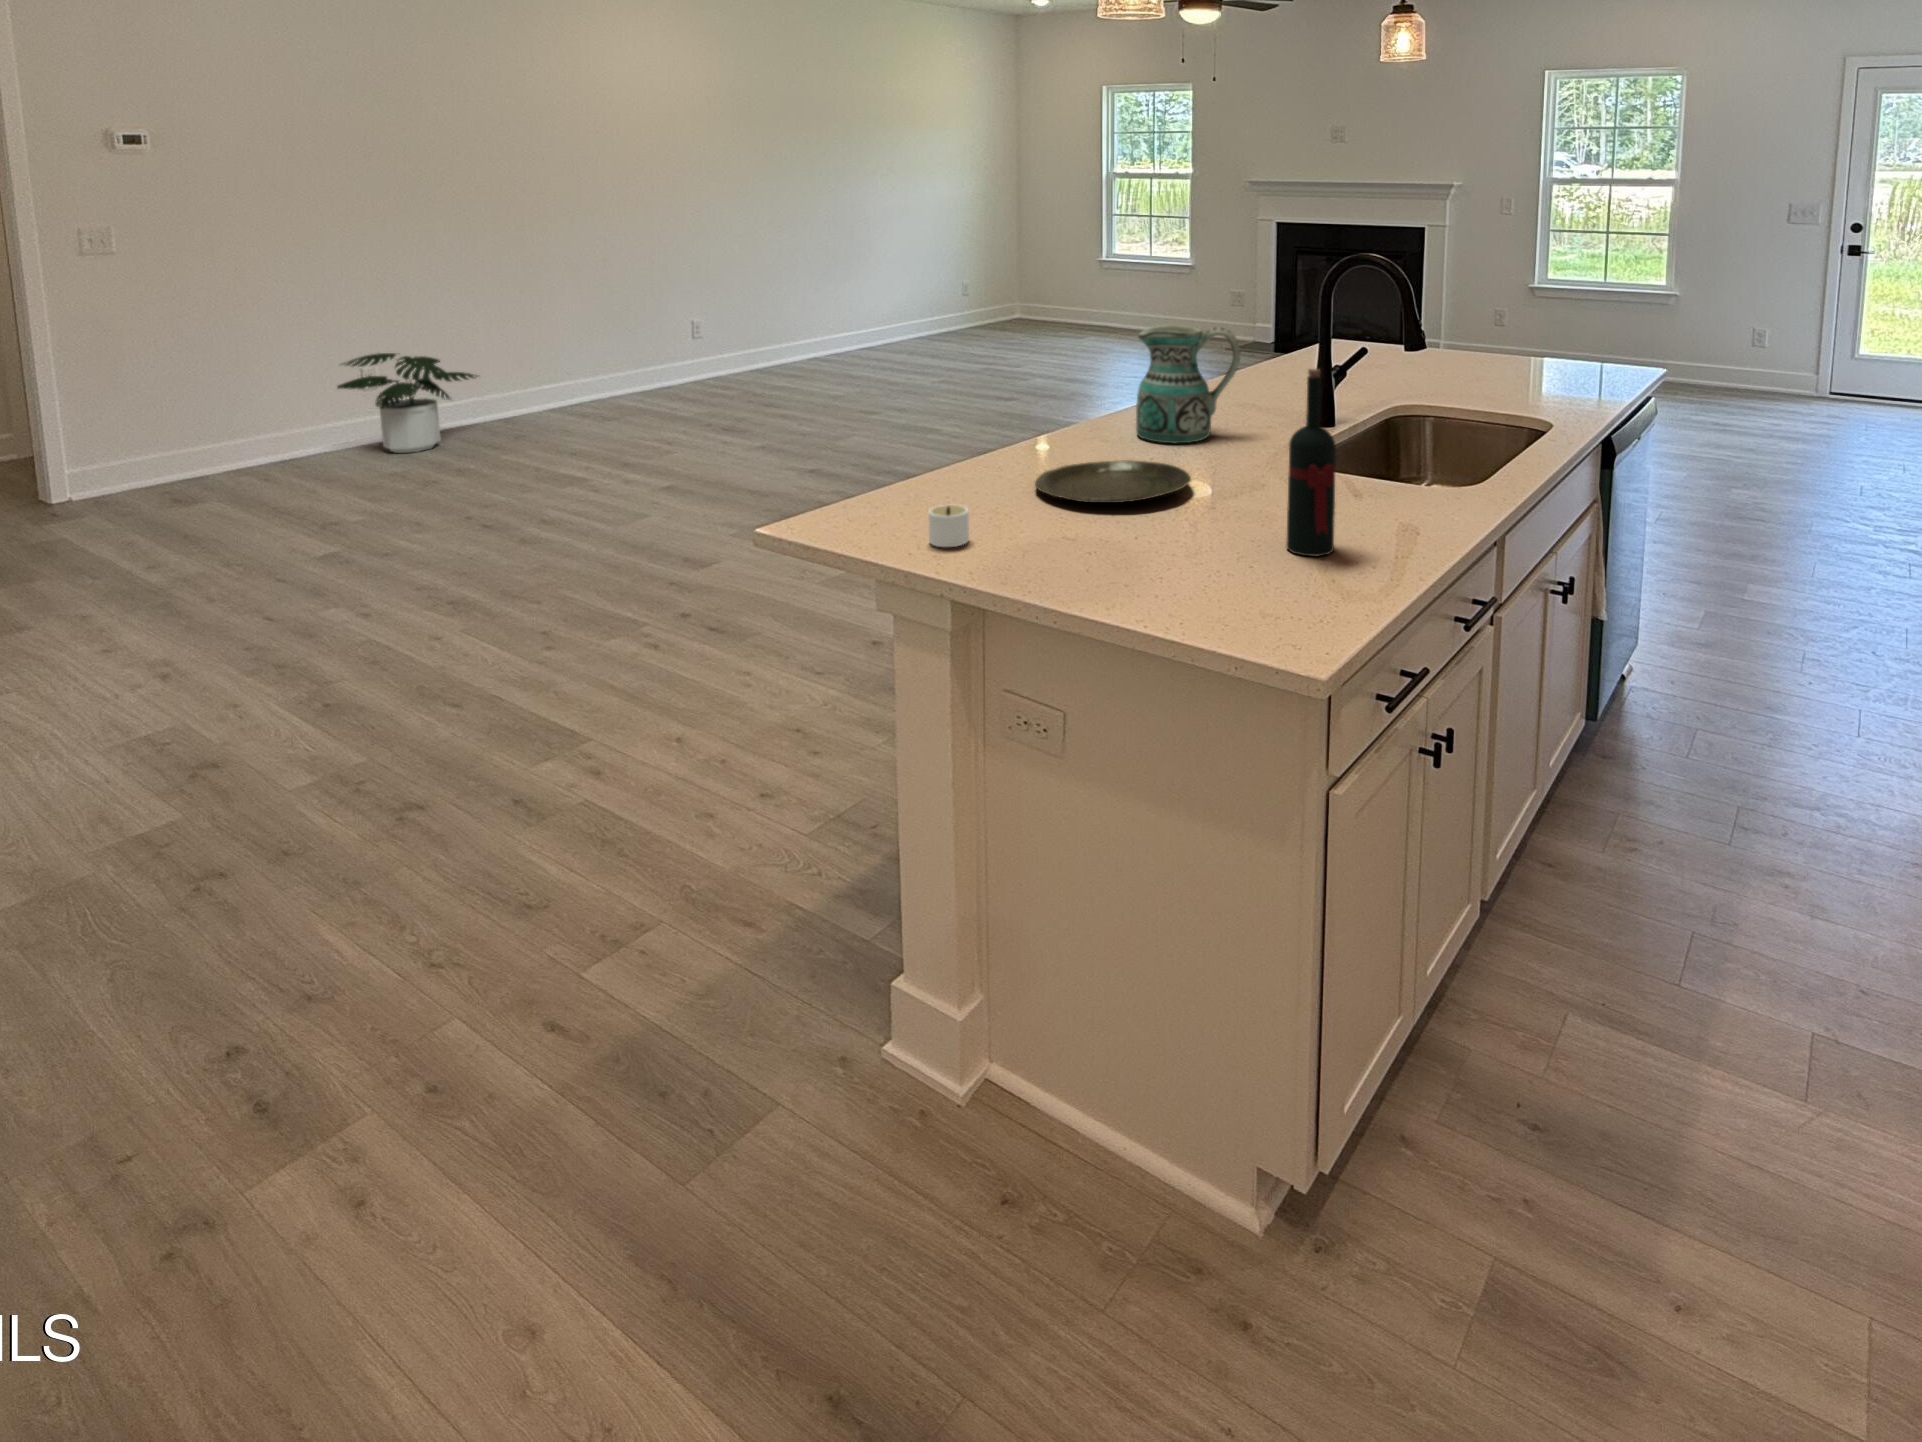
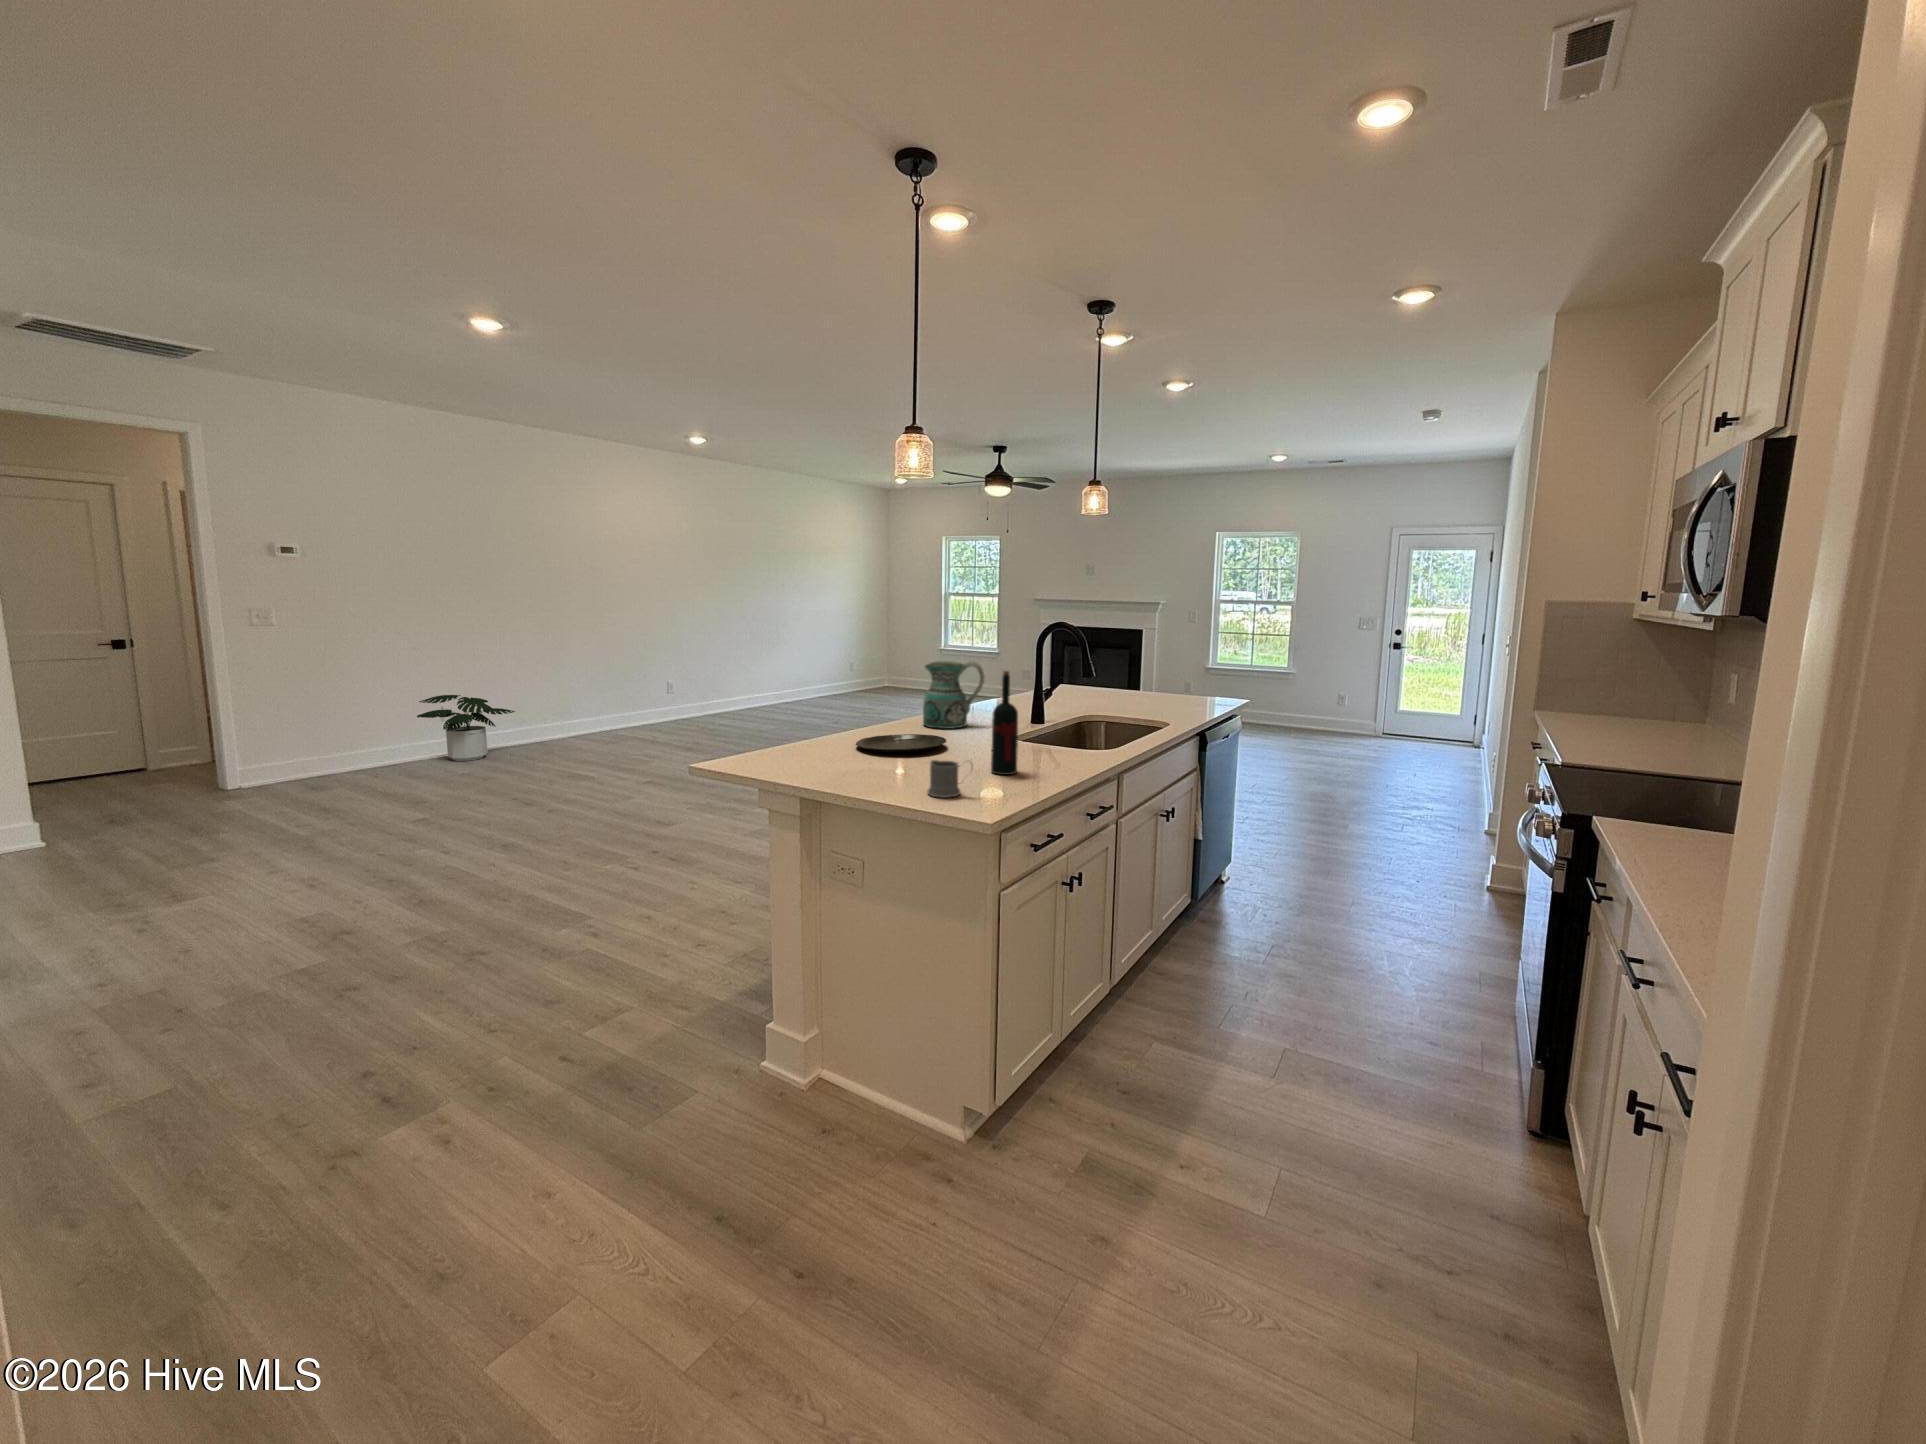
candle: present [928,505,969,547] -> none [789,747,820,769]
mug: none [1188,545,1273,619] -> present [928,760,972,798]

